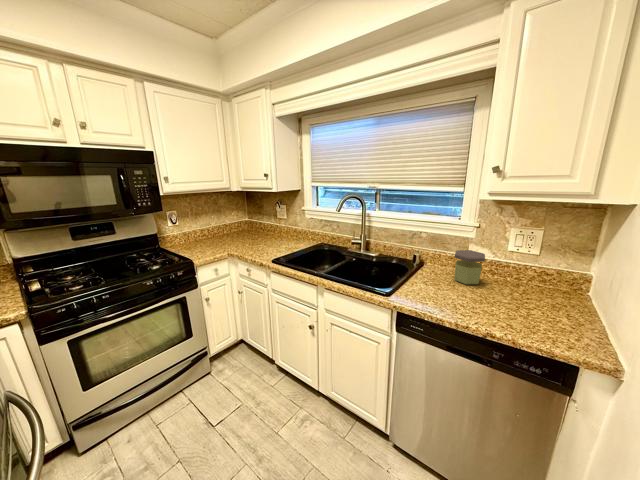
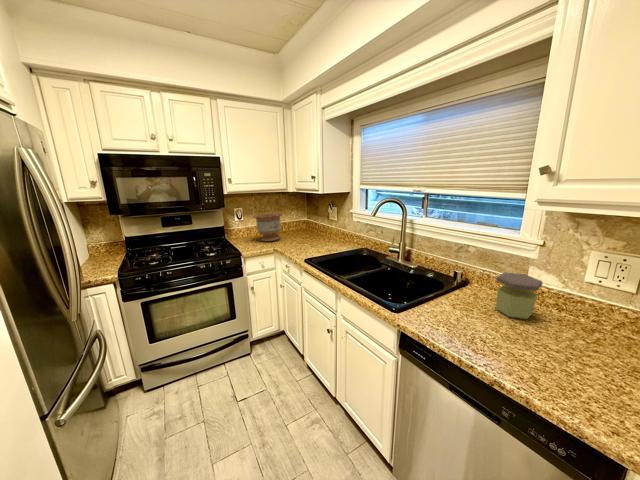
flower pot: none [196,214,230,247] -> present [253,213,282,241]

